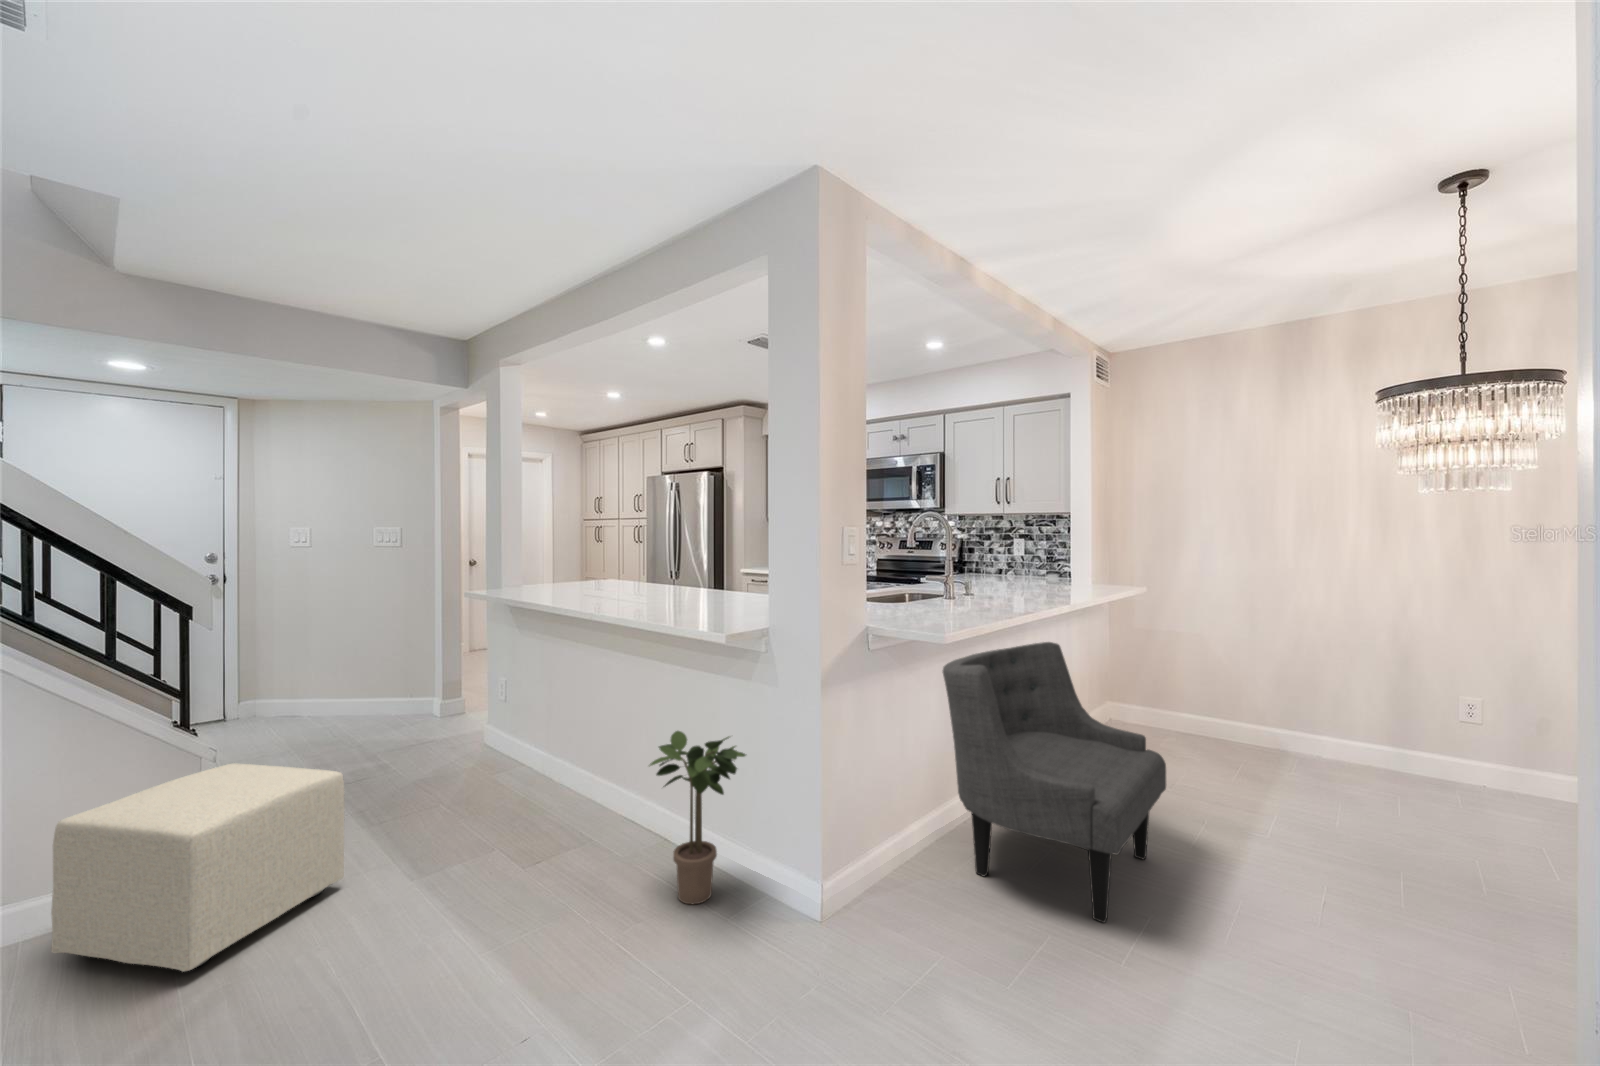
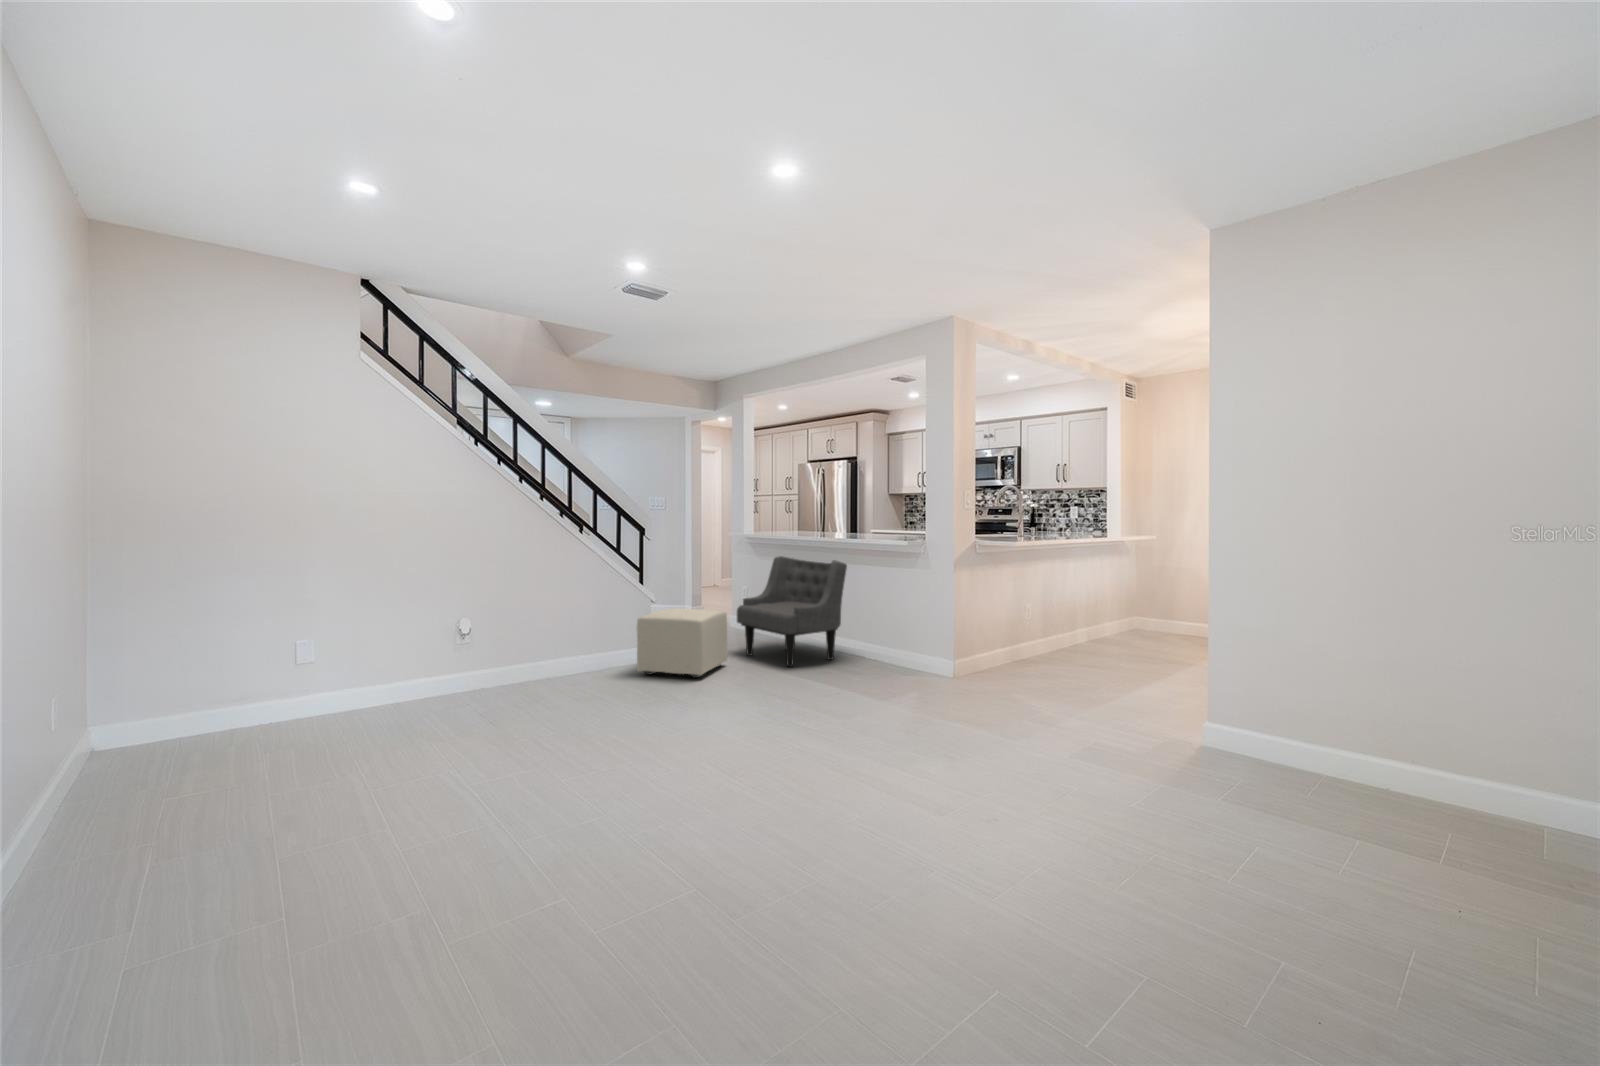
armchair: present [943,642,1166,923] -> present [737,556,847,667]
potted plant: present [650,731,746,904] -> none [872,594,918,673]

